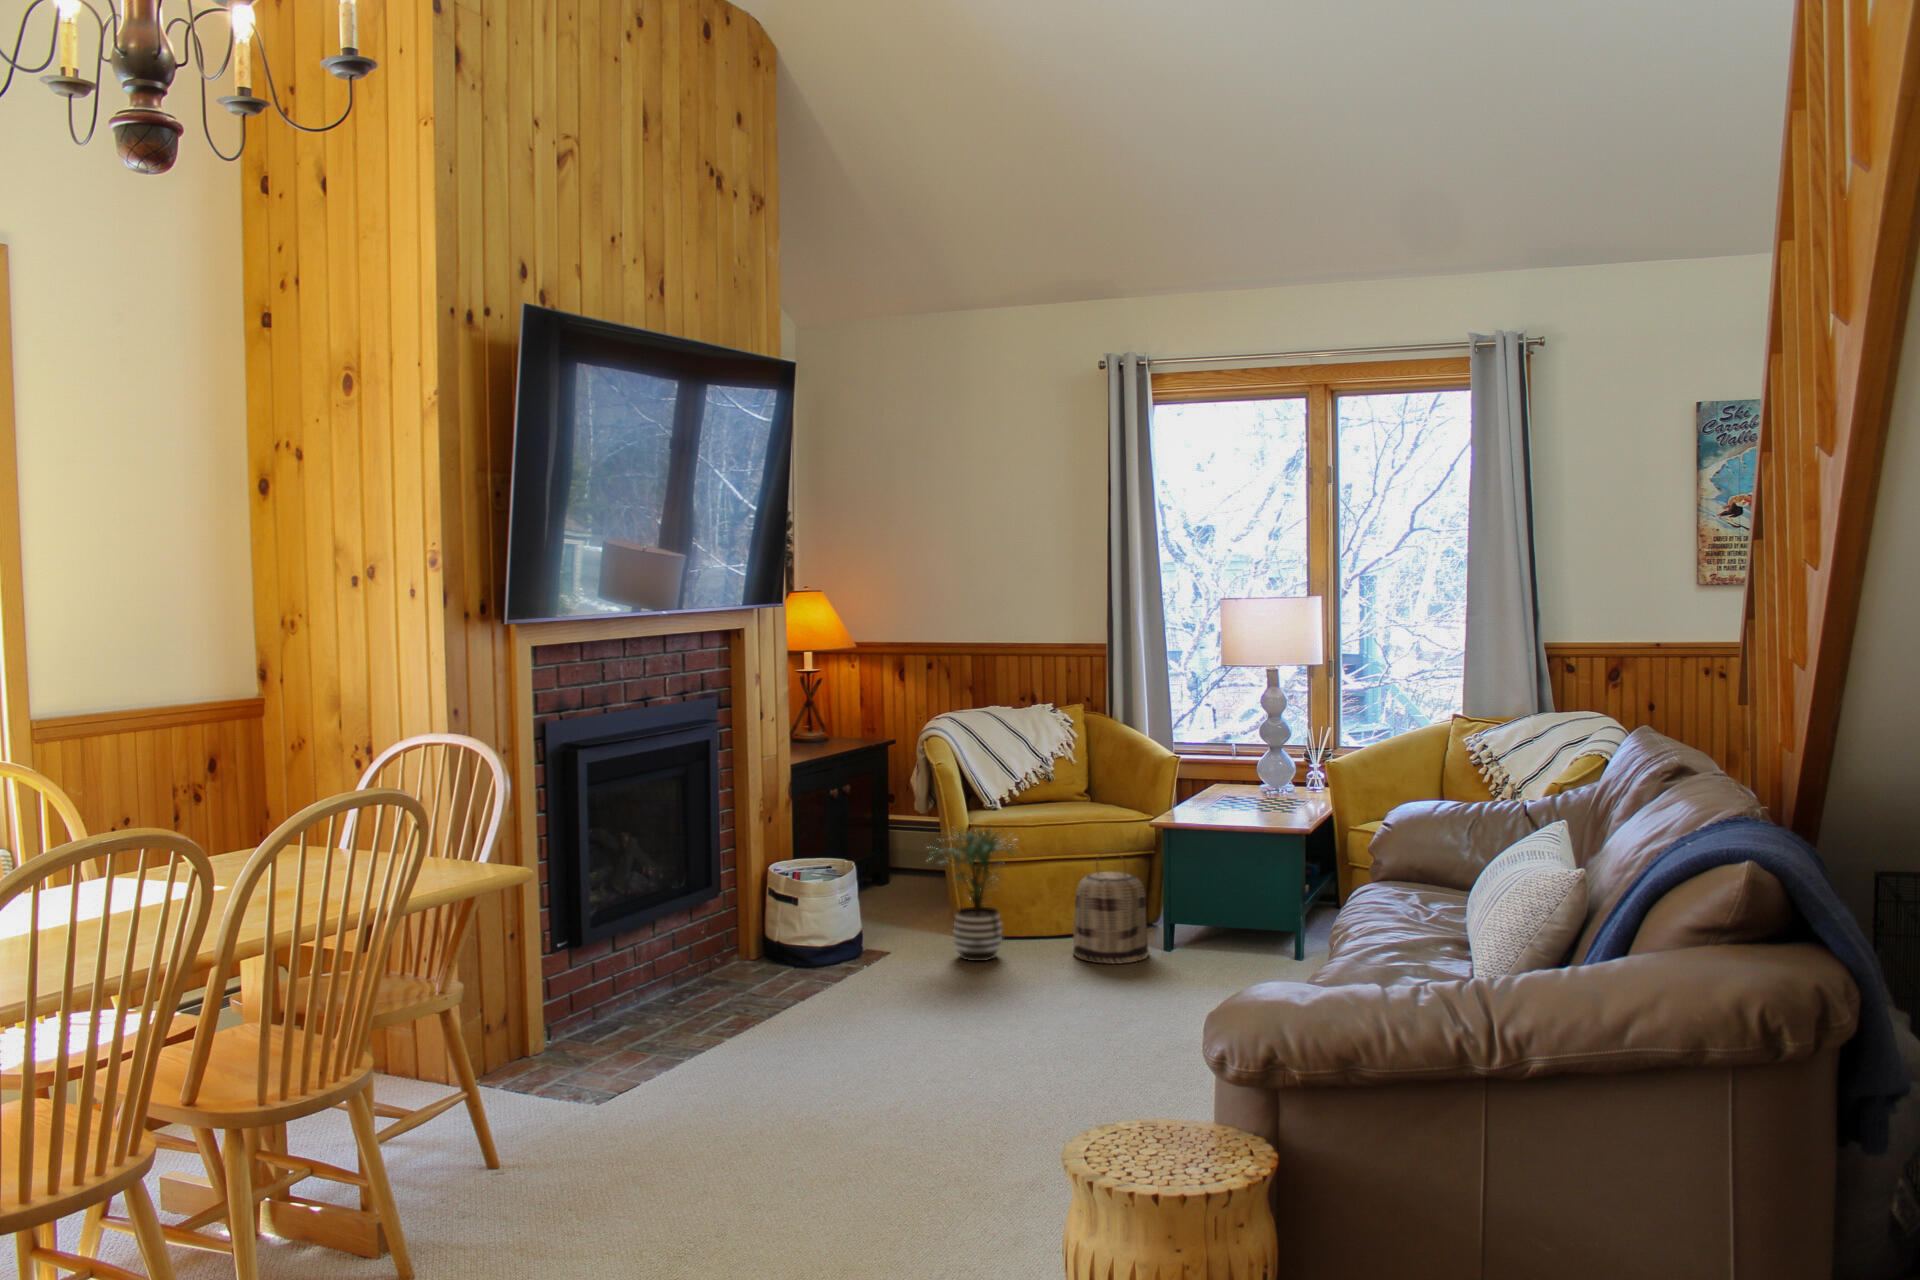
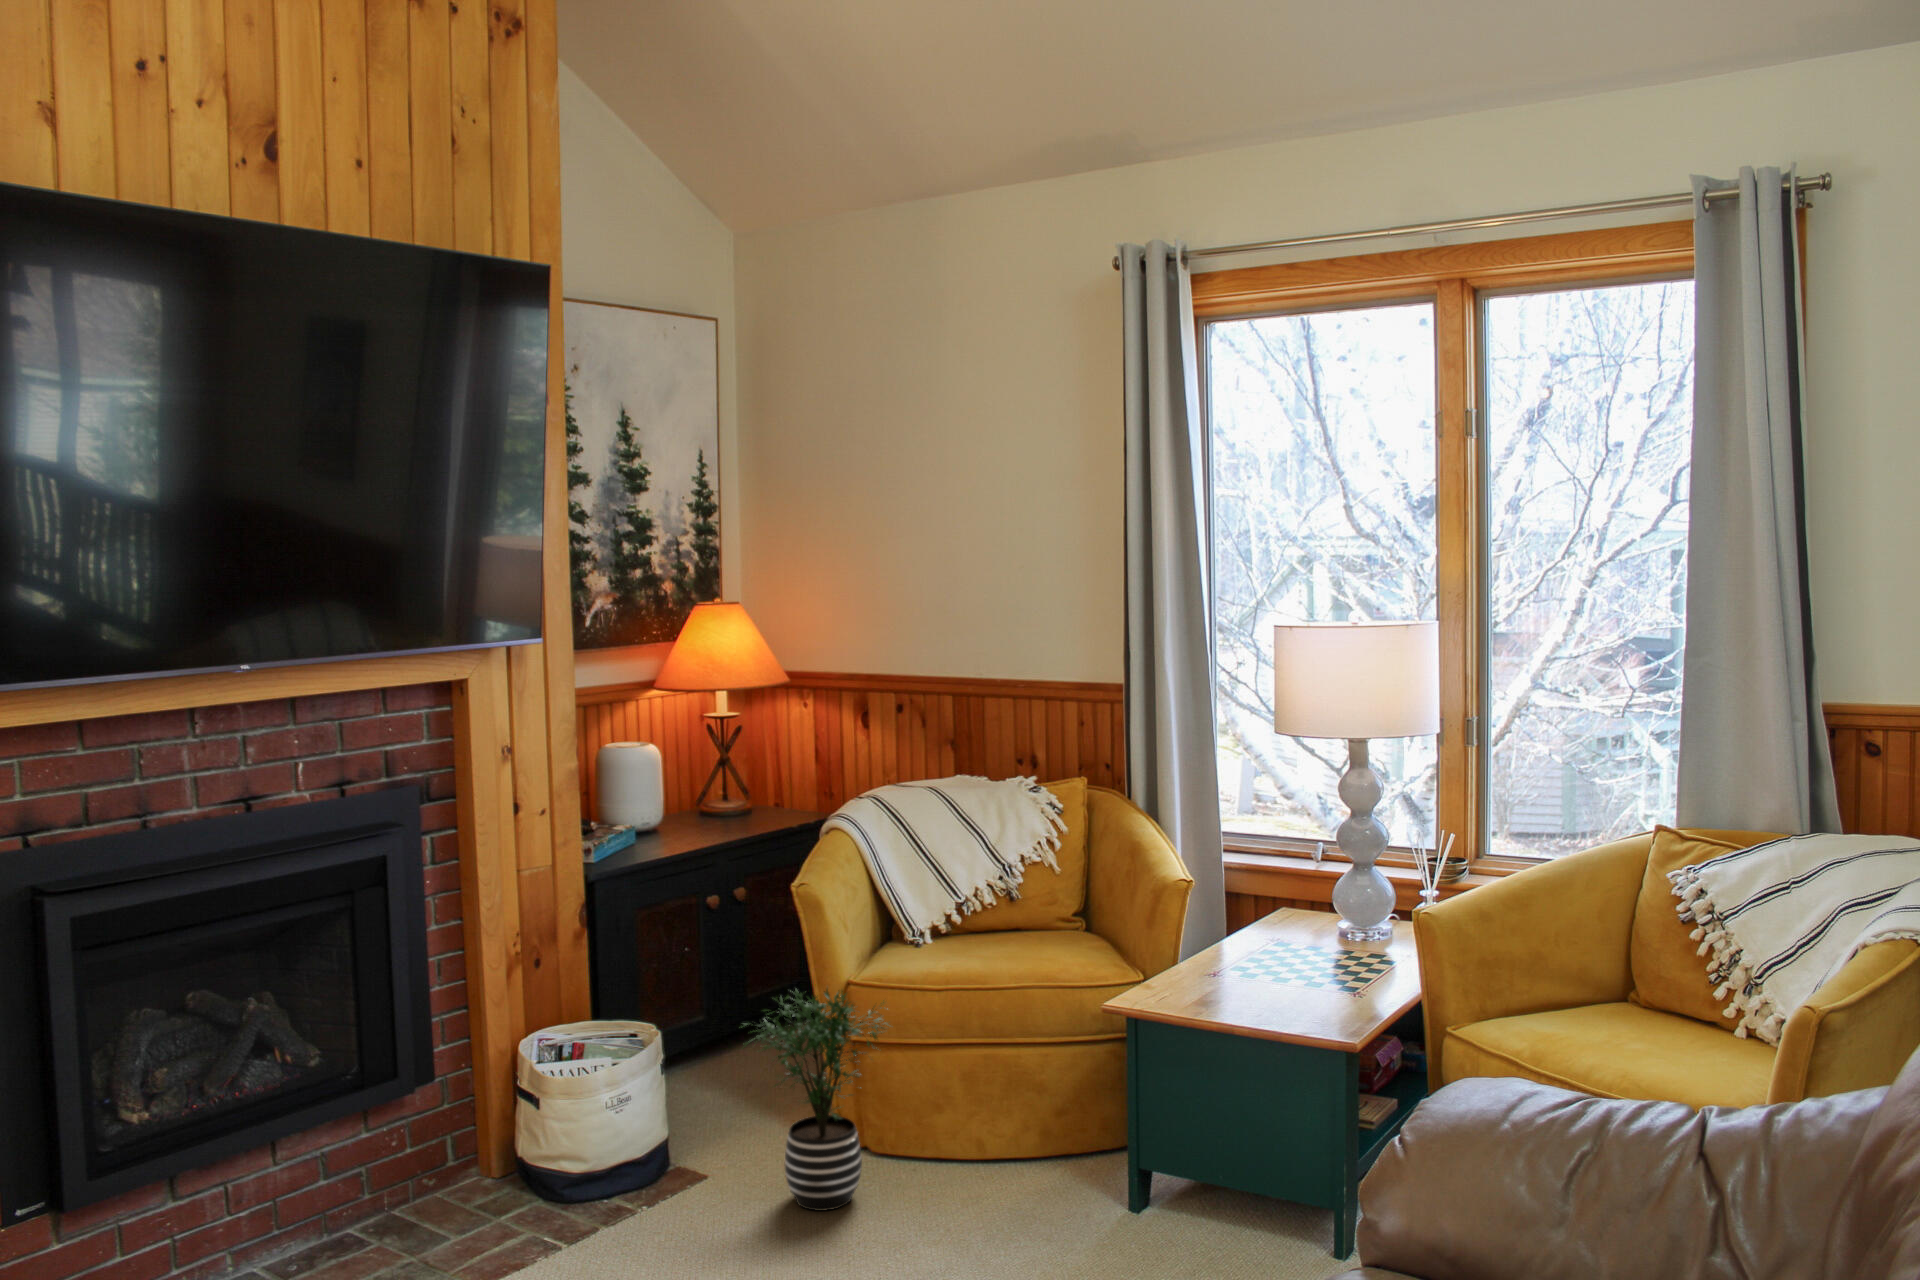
basket: present [1073,852,1149,964] -> none [969,1046,1093,1240]

